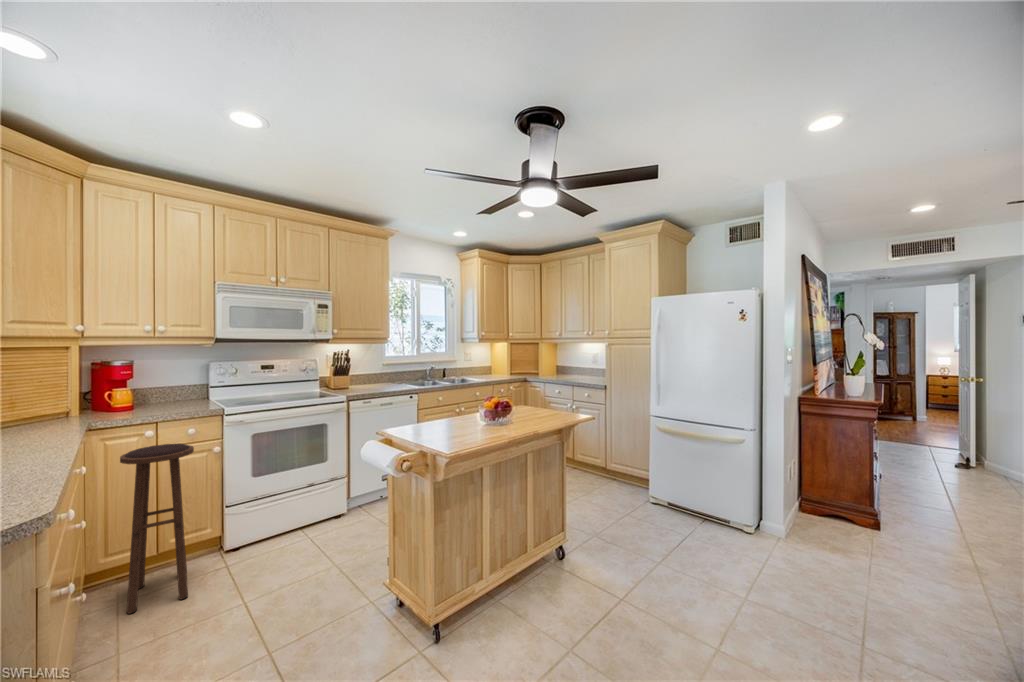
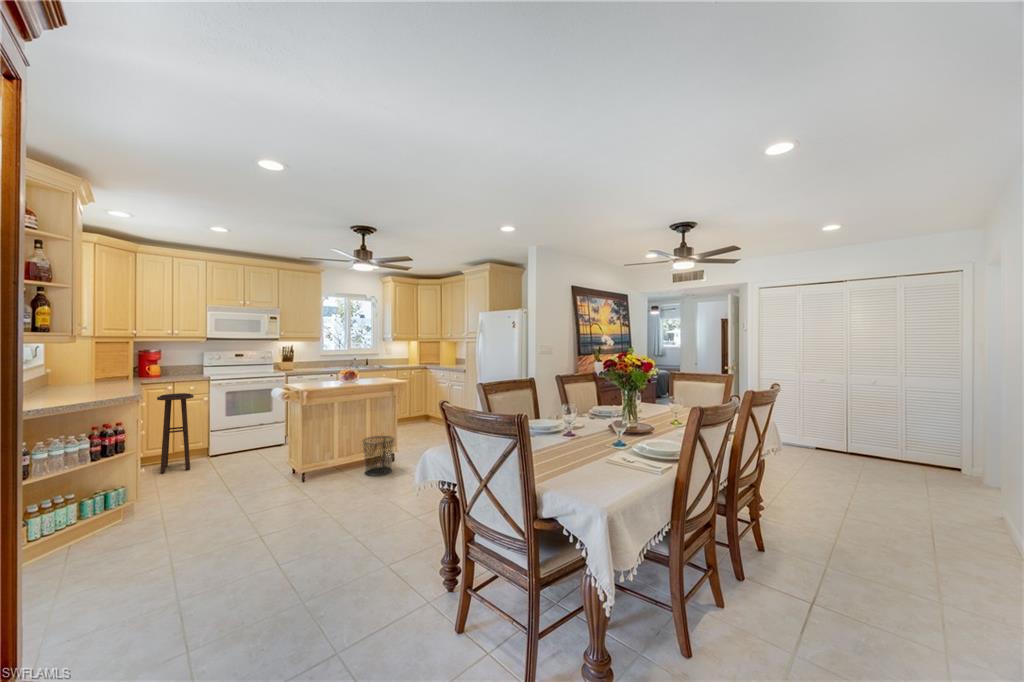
waste bin: none [533,520,594,613] -> present [363,436,394,476]

